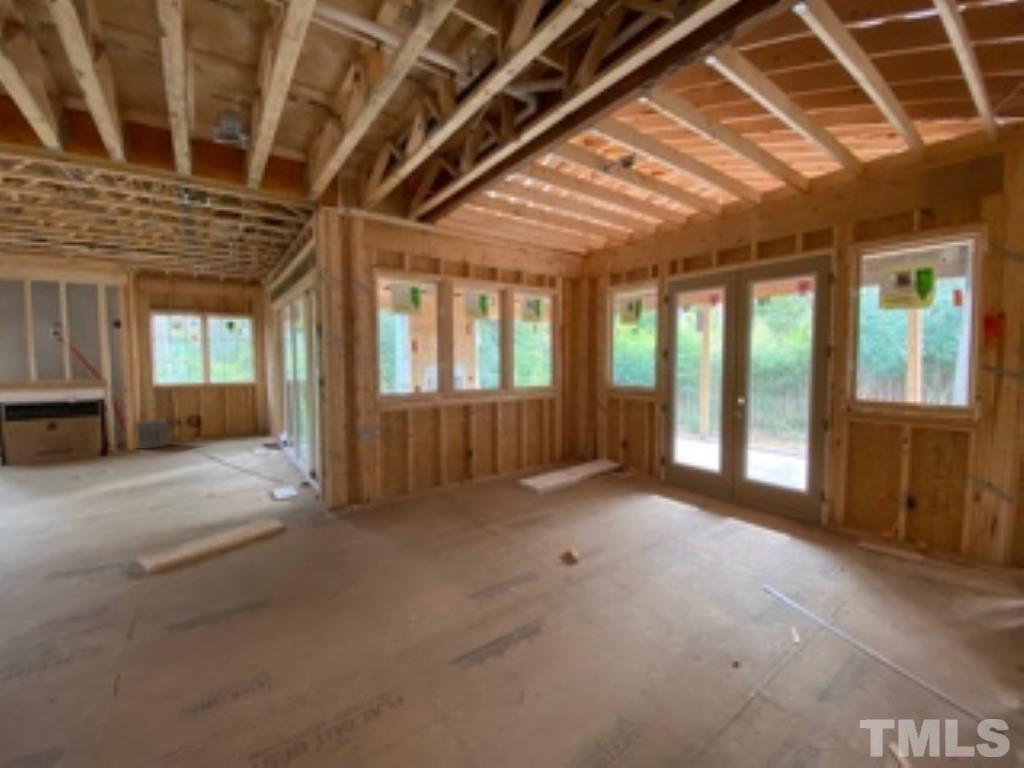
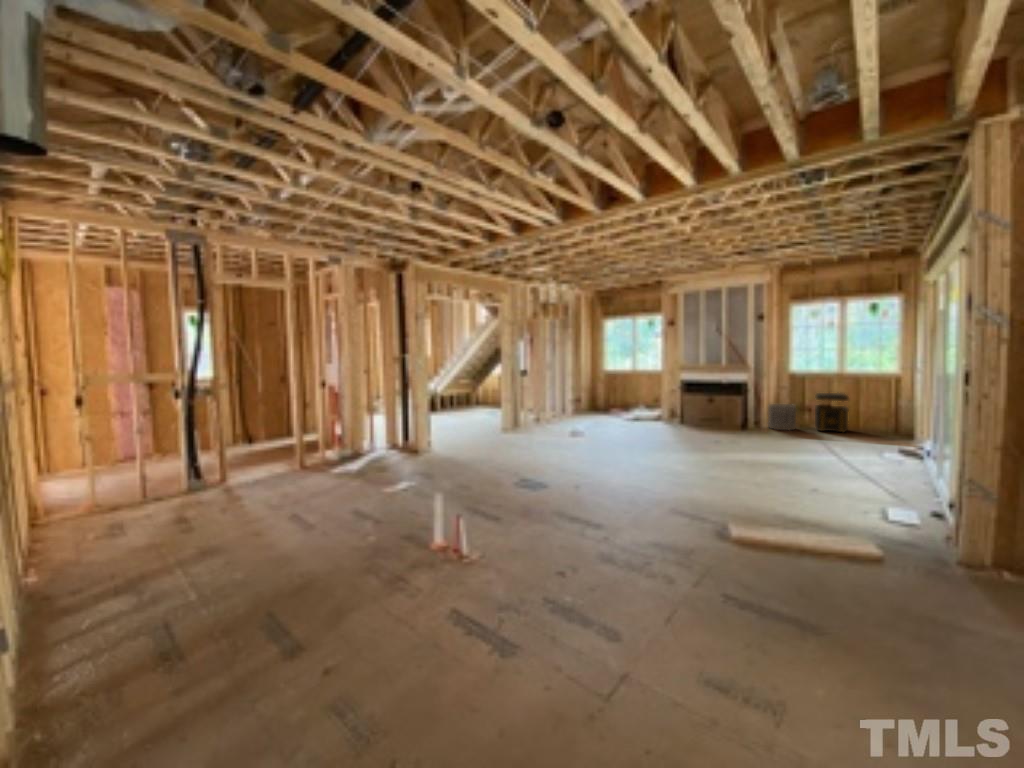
toolbox: none [185,403,219,442] -> present [815,393,849,433]

